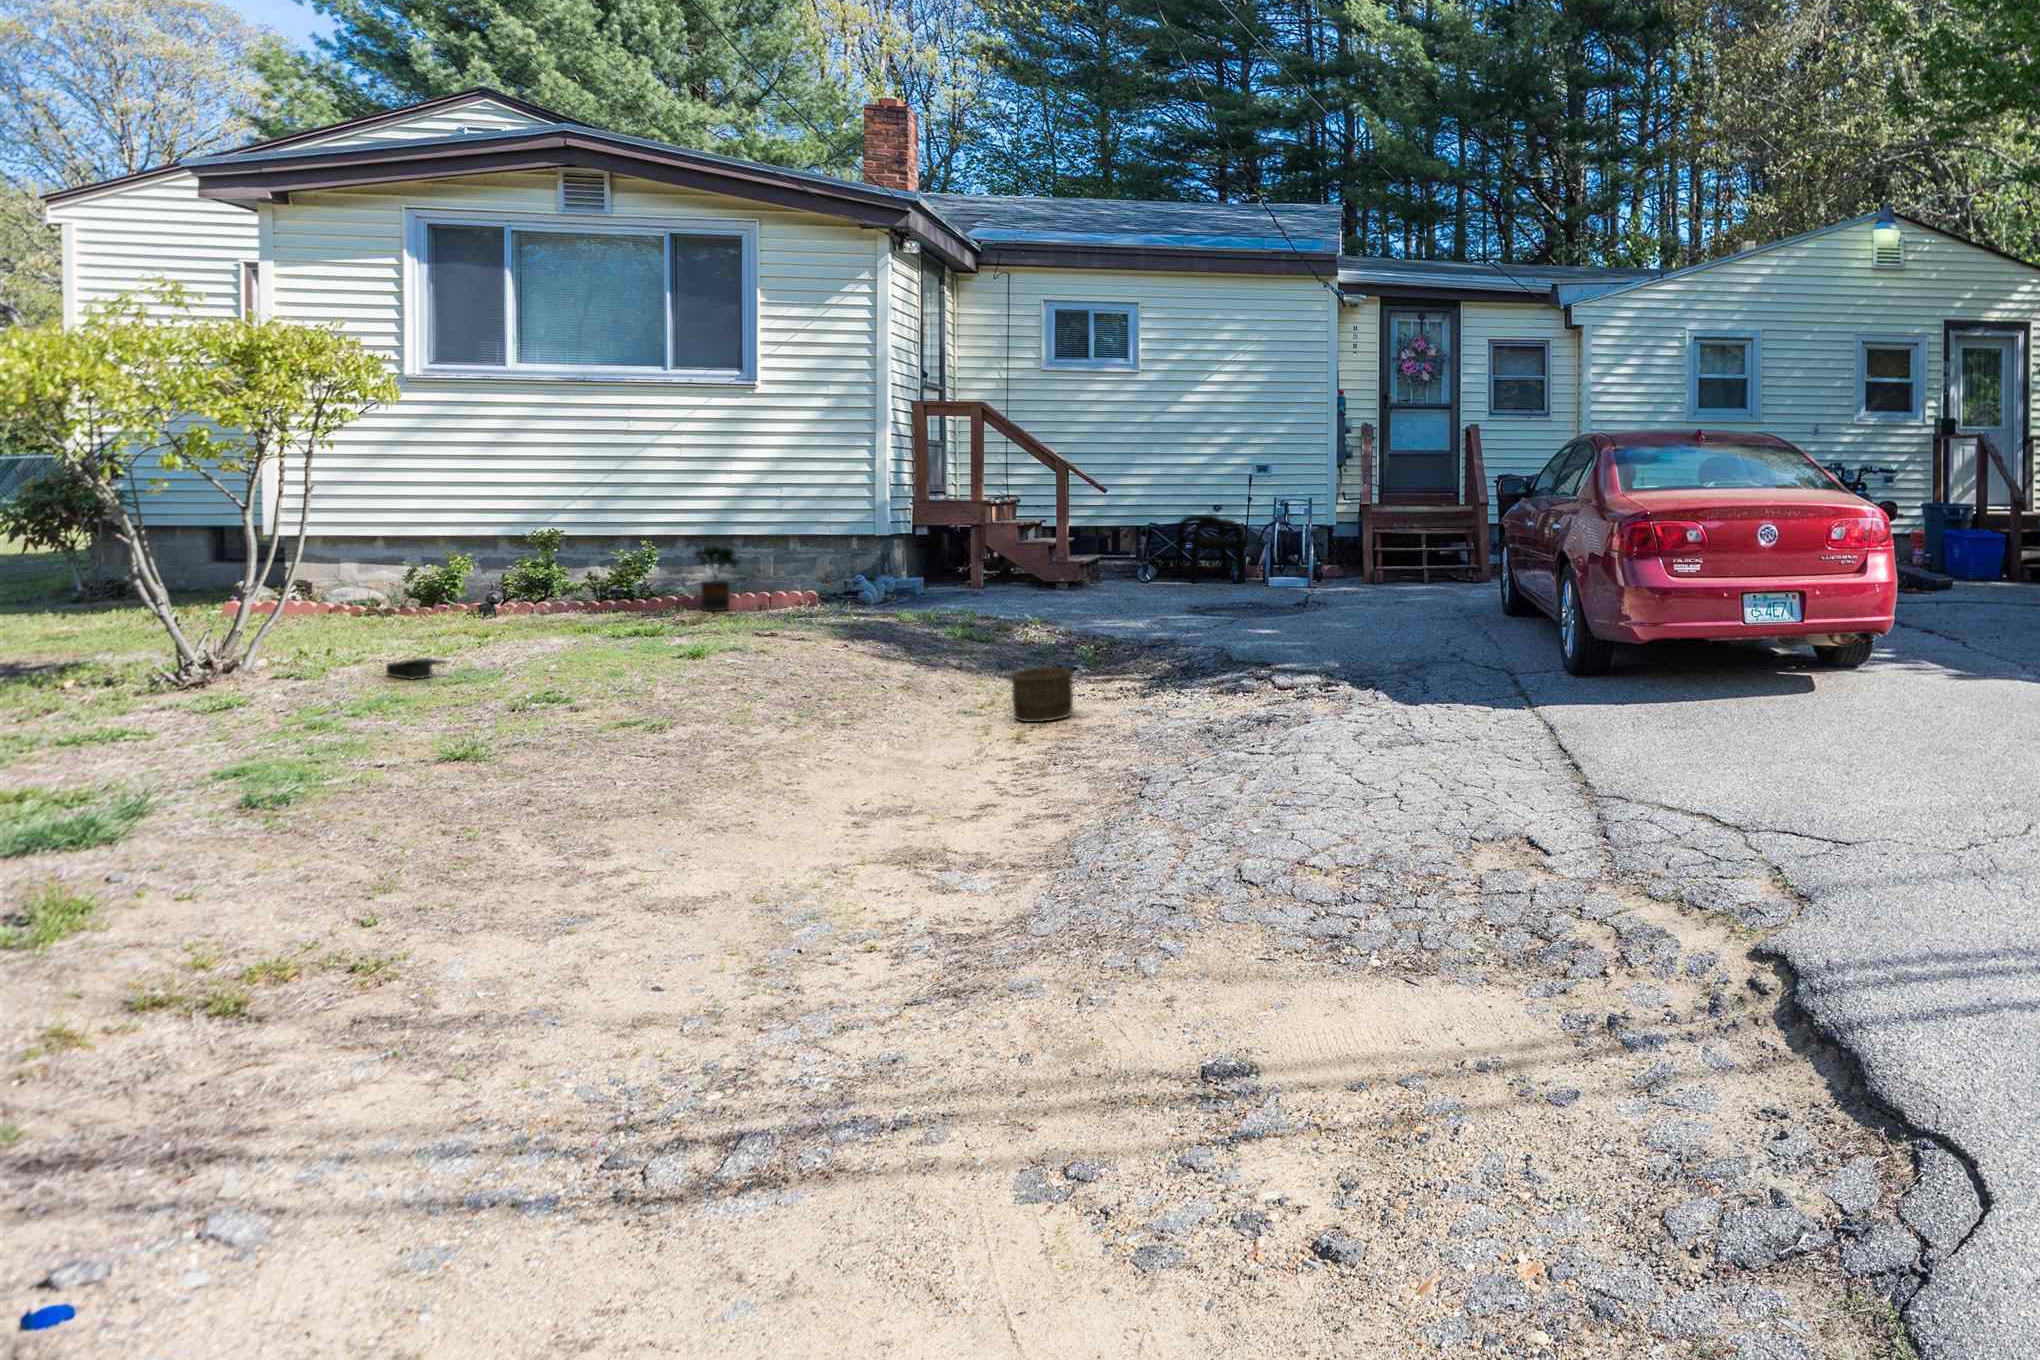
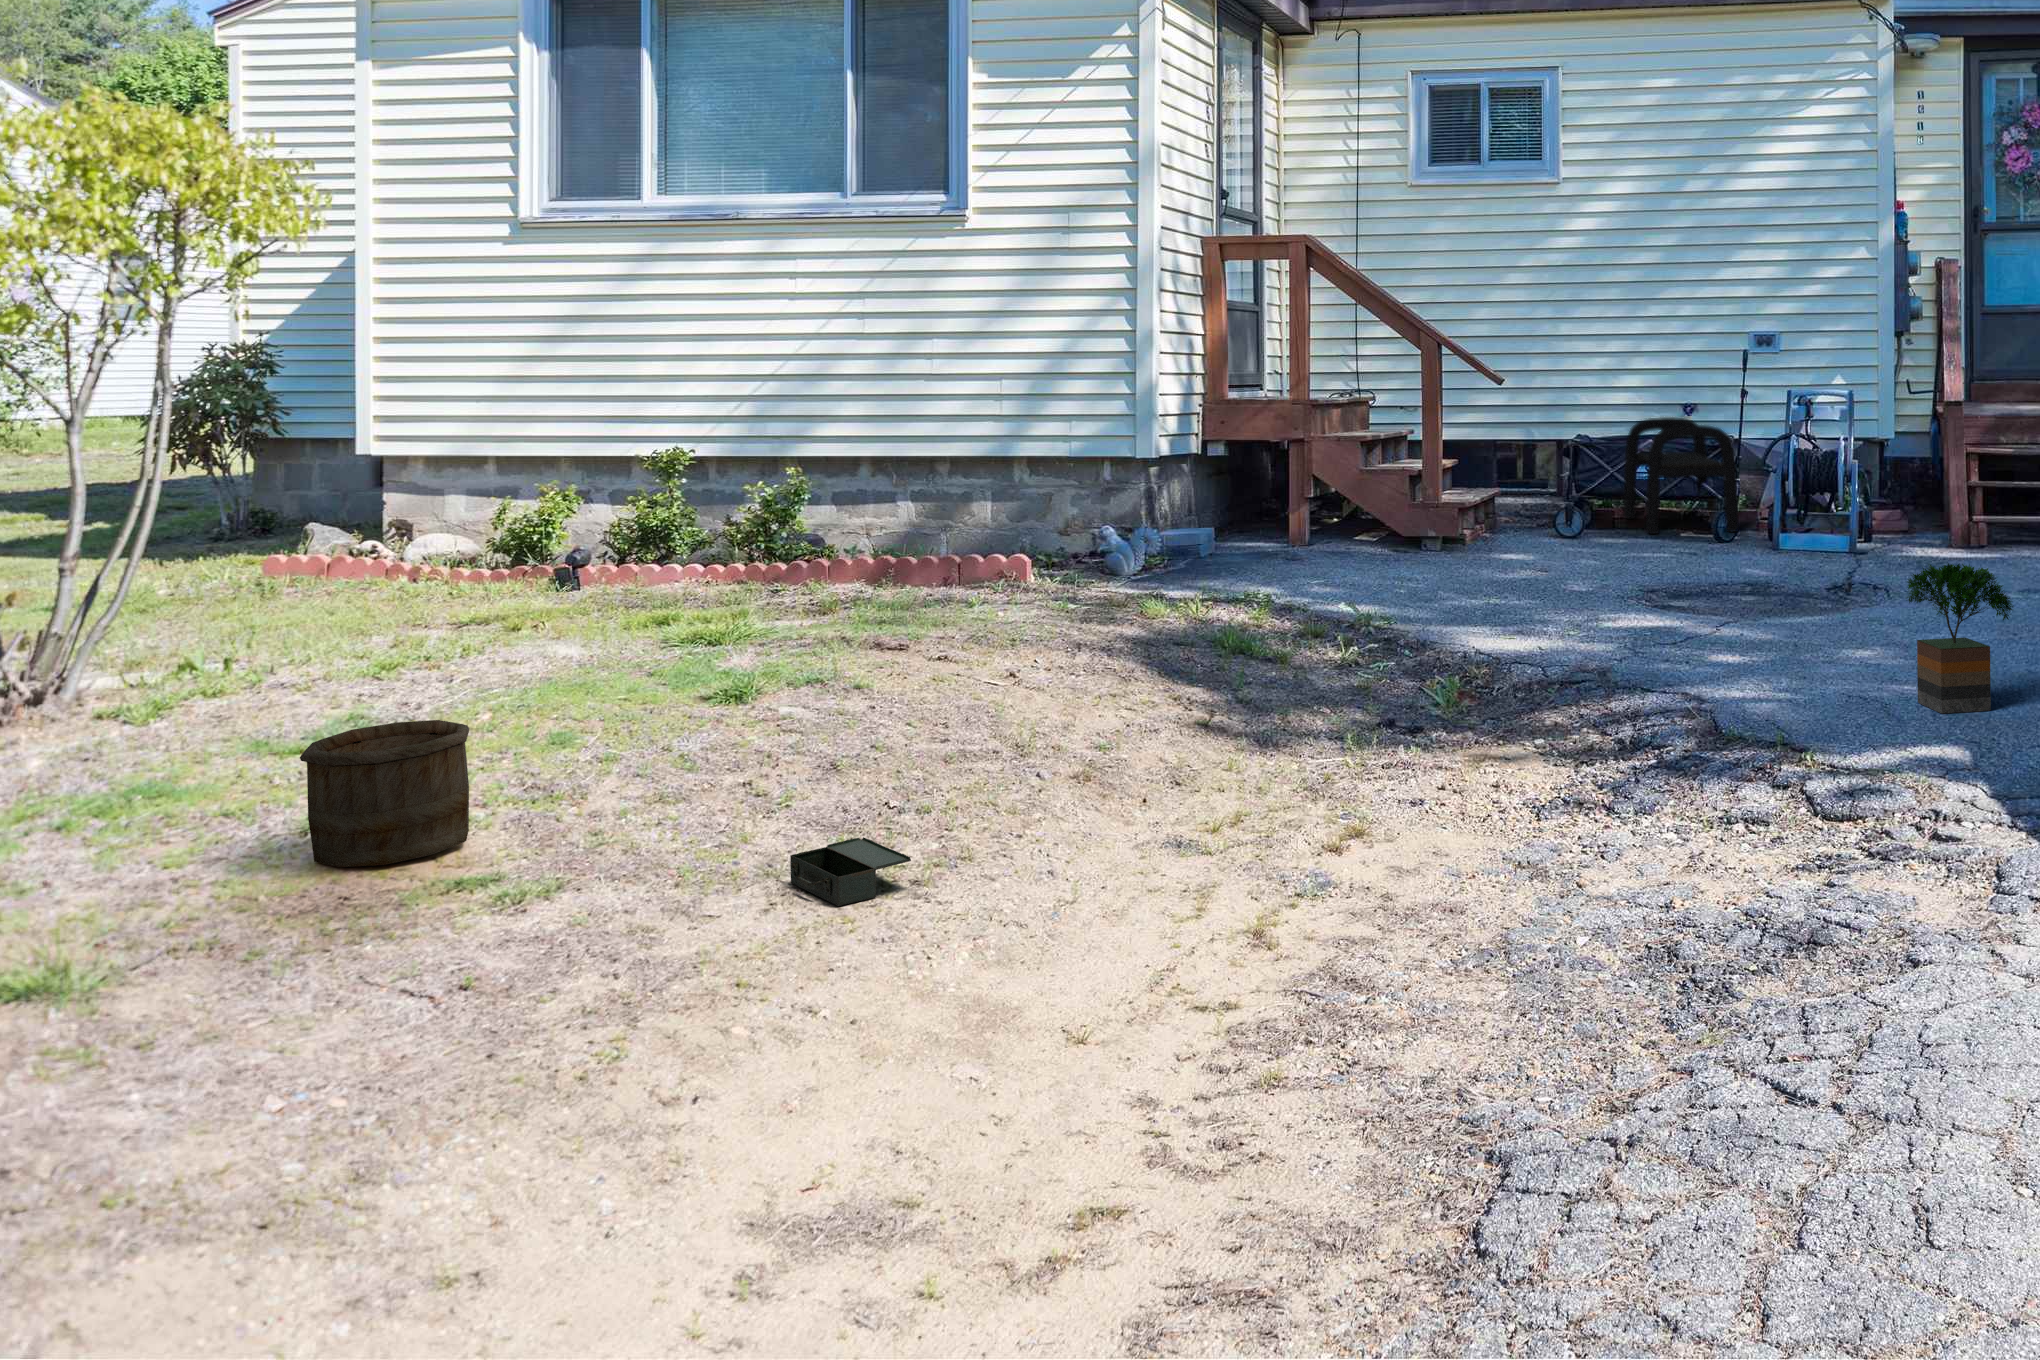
potted tree: present [692,546,740,611] -> present [1907,563,2013,713]
toolbox: present [386,658,446,679] -> present [790,837,911,906]
wooden bucket: present [1011,667,1073,722] -> present [300,720,469,867]

